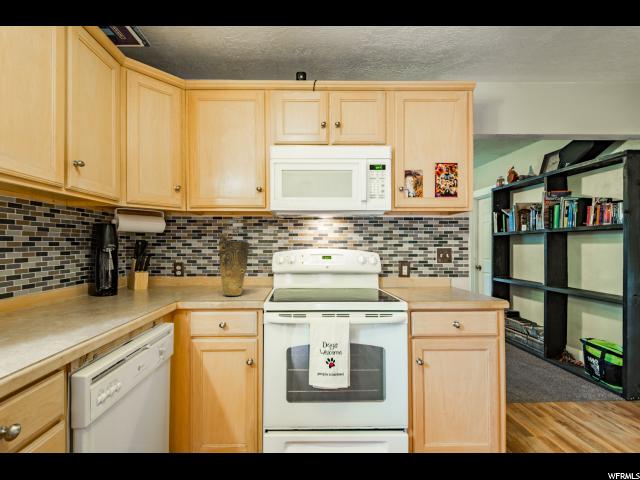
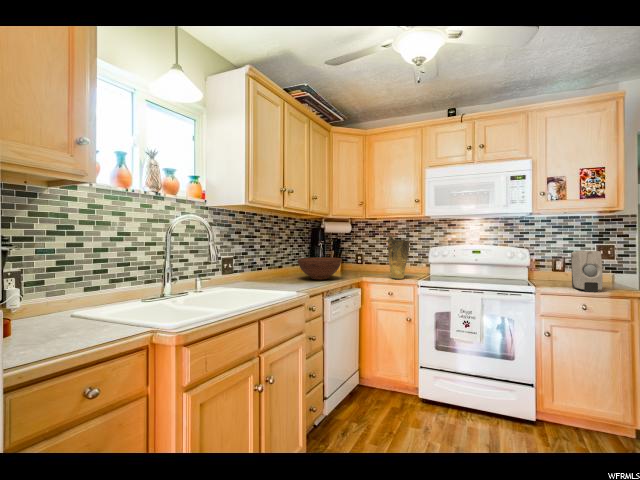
soap dispenser: none [428,253,463,299] -> present [571,251,603,292]
fruit bowl: none [52,269,143,307] -> present [298,257,341,280]

